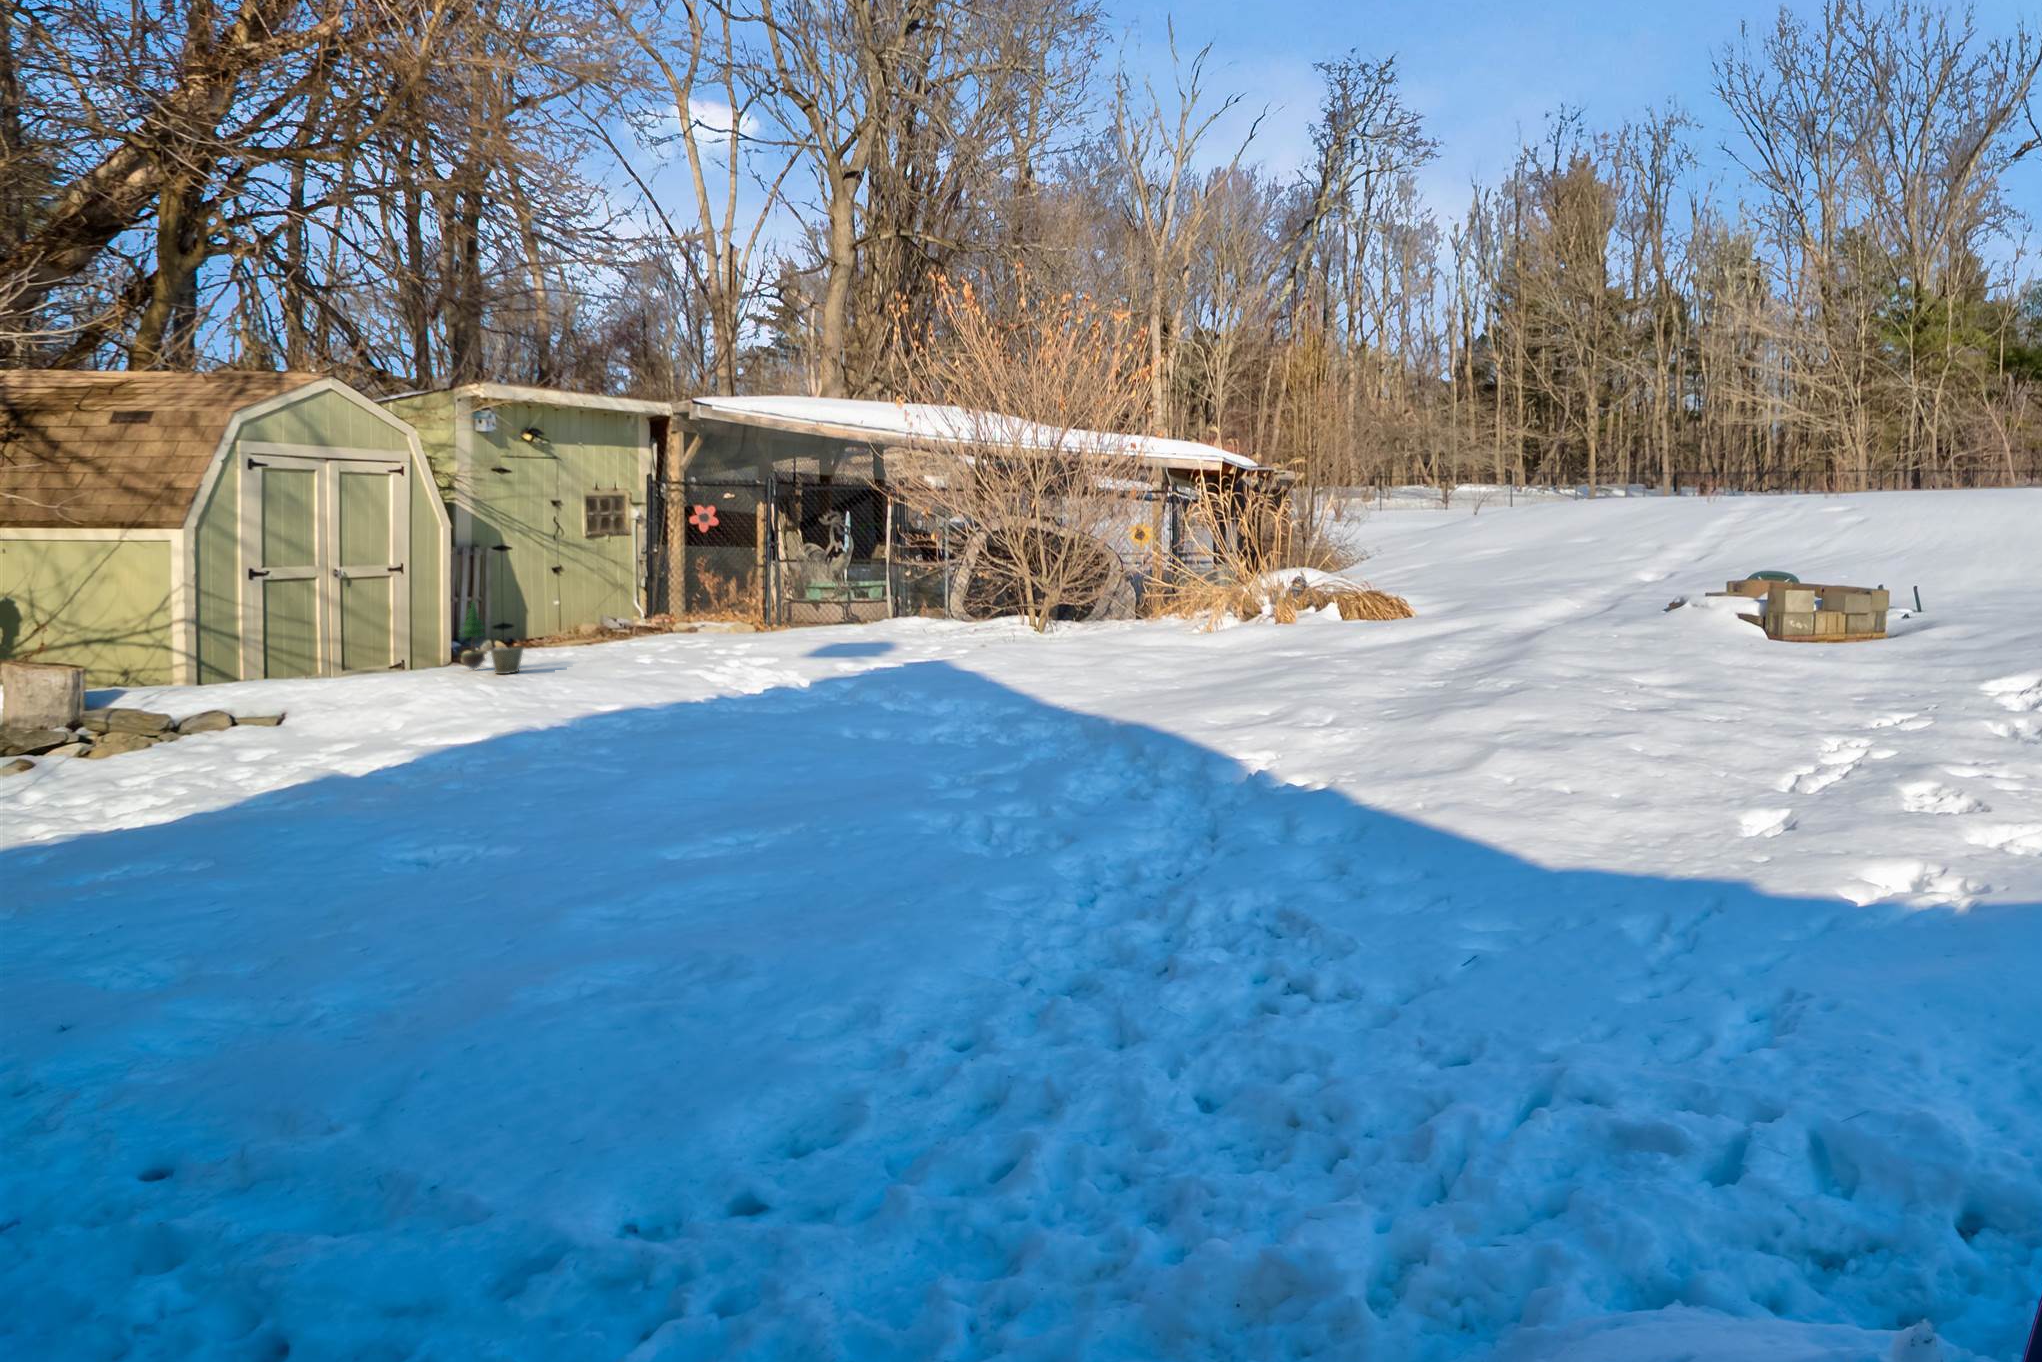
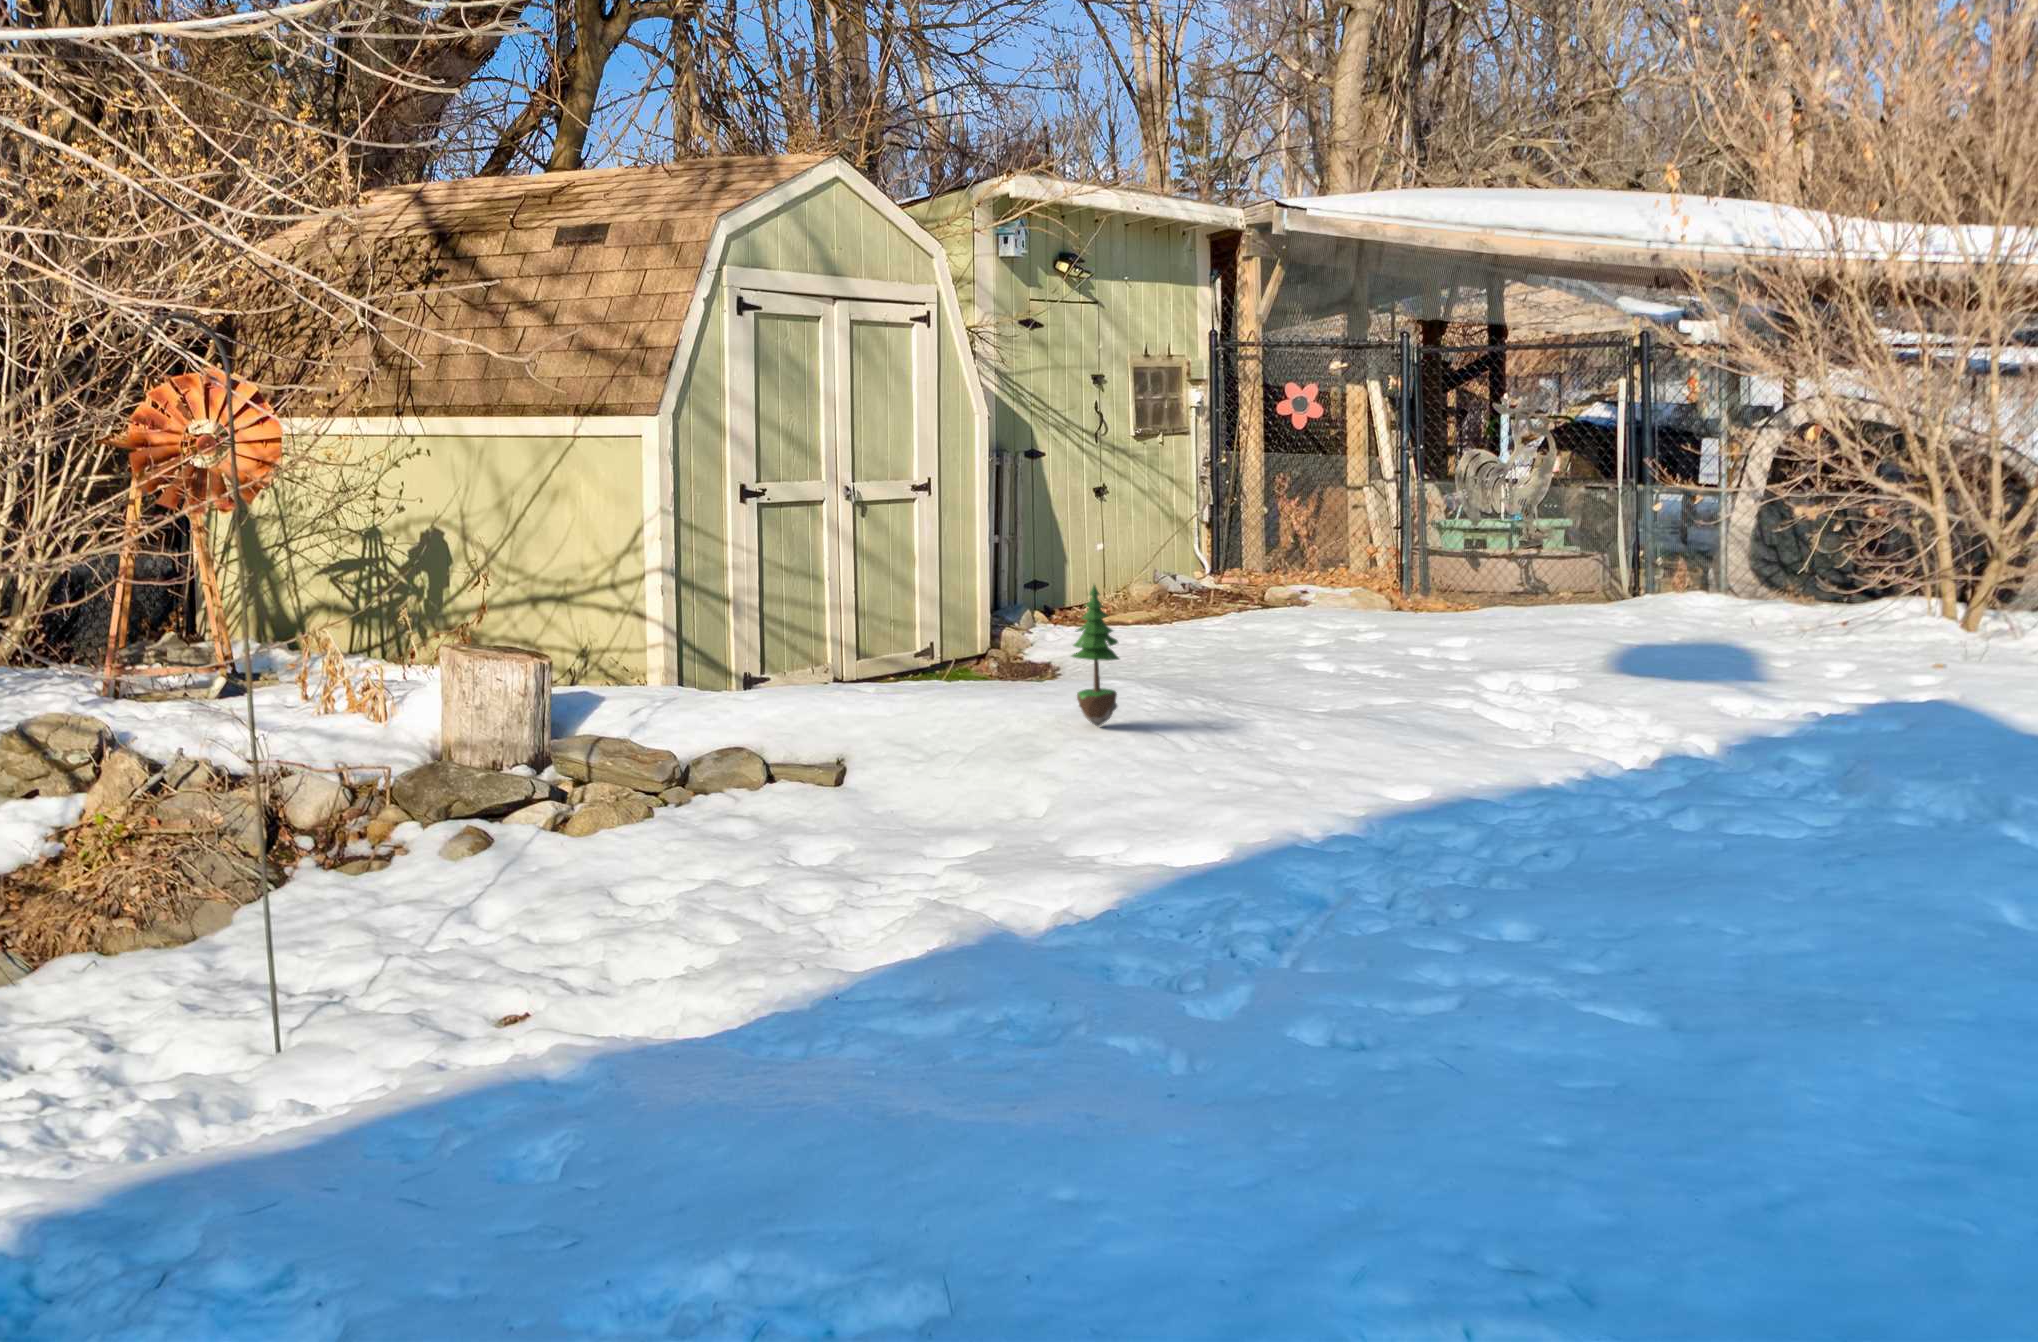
bucket: present [491,646,523,674] -> none [1134,658,1192,750]

